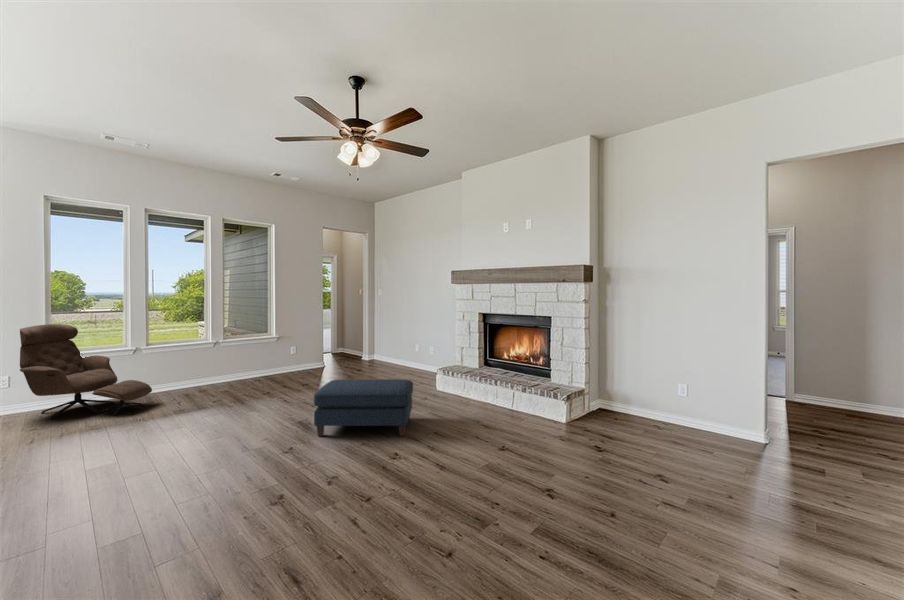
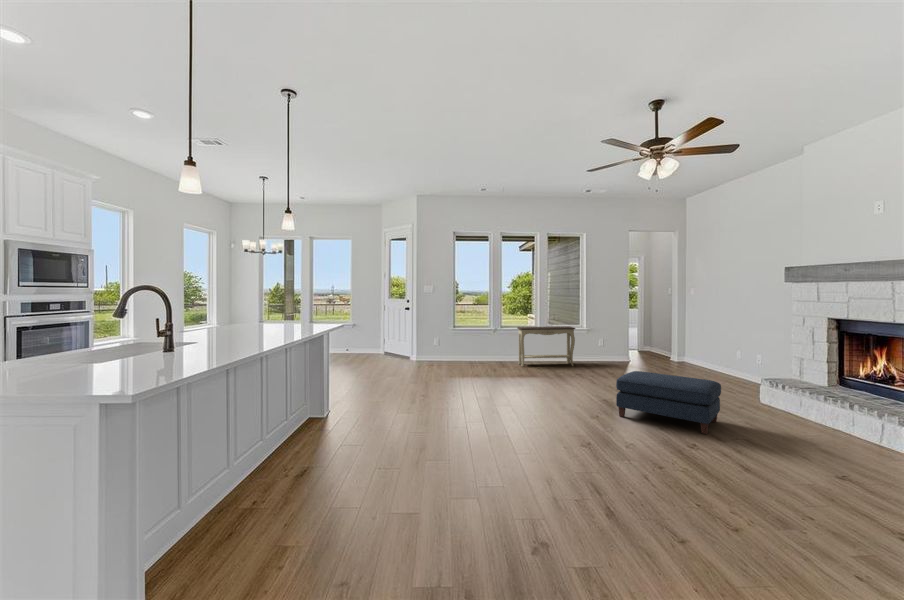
lounge chair: present [20,324,152,419] -> none [437,313,500,375]
console table: none [181,333,264,391] -> present [517,326,575,367]

